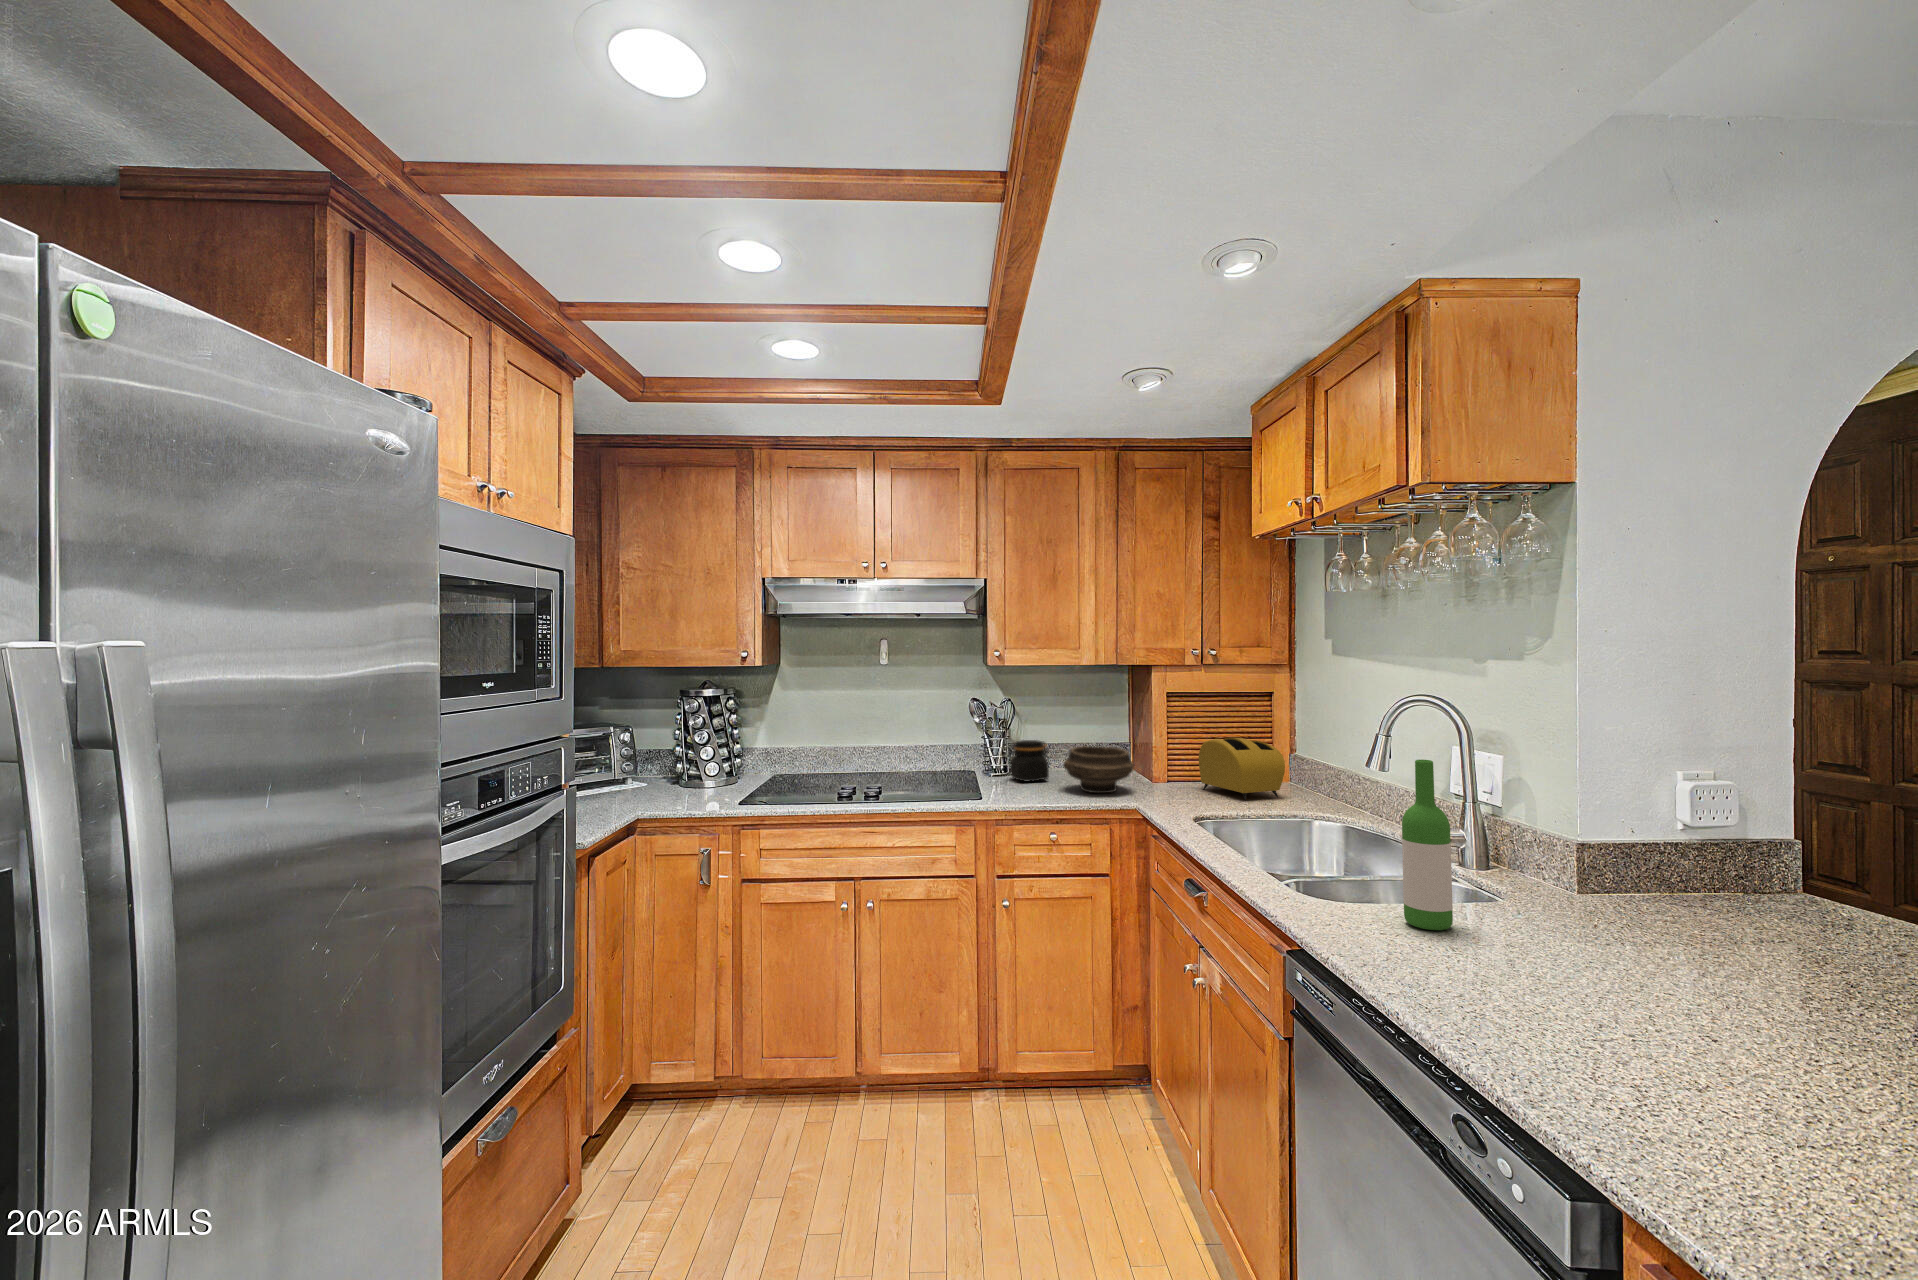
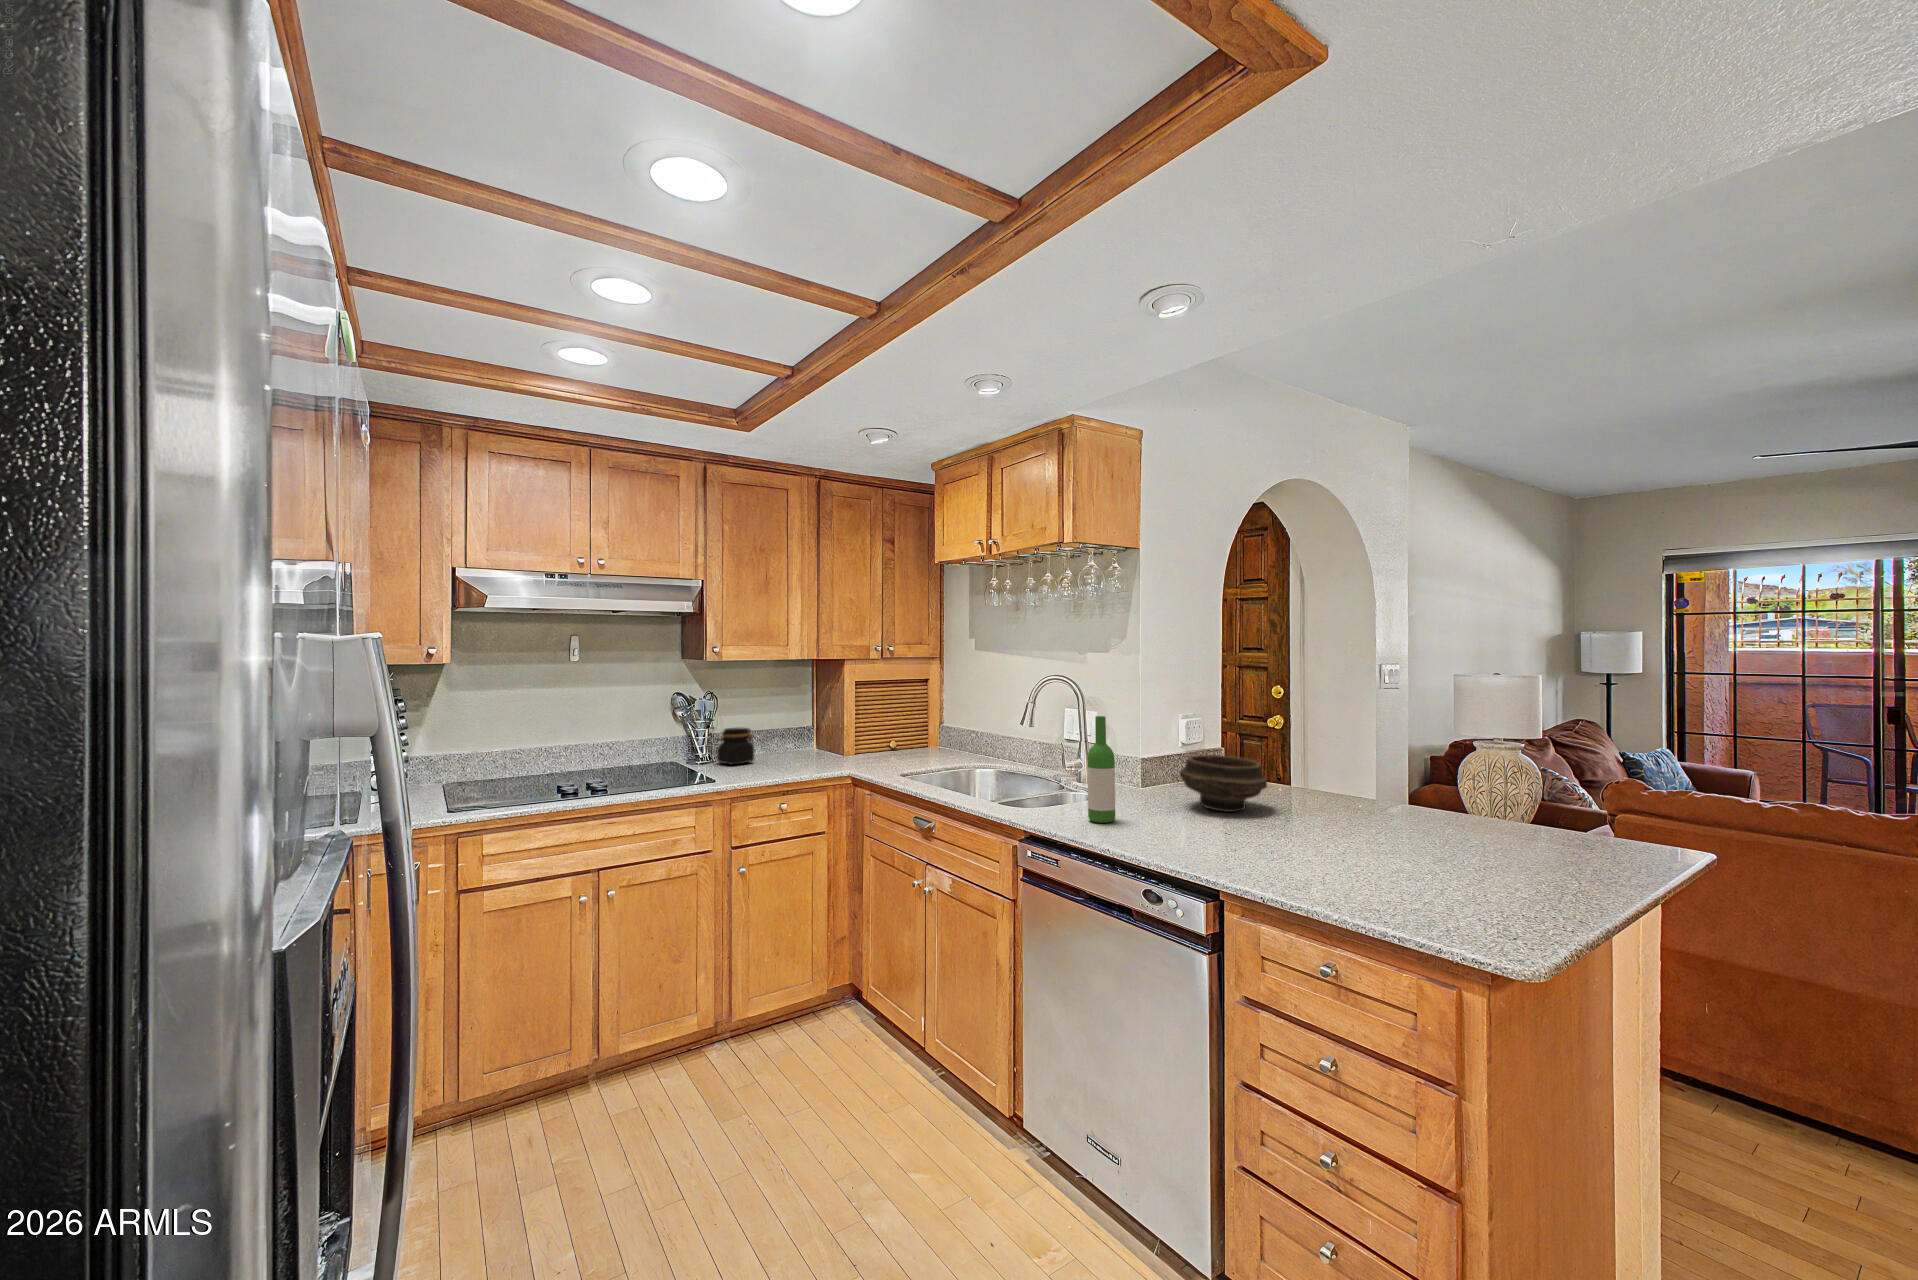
toaster: present [1198,738,1285,800] -> none [881,716,947,763]
bowl: present [1063,746,1134,793] -> present [1179,755,1267,812]

